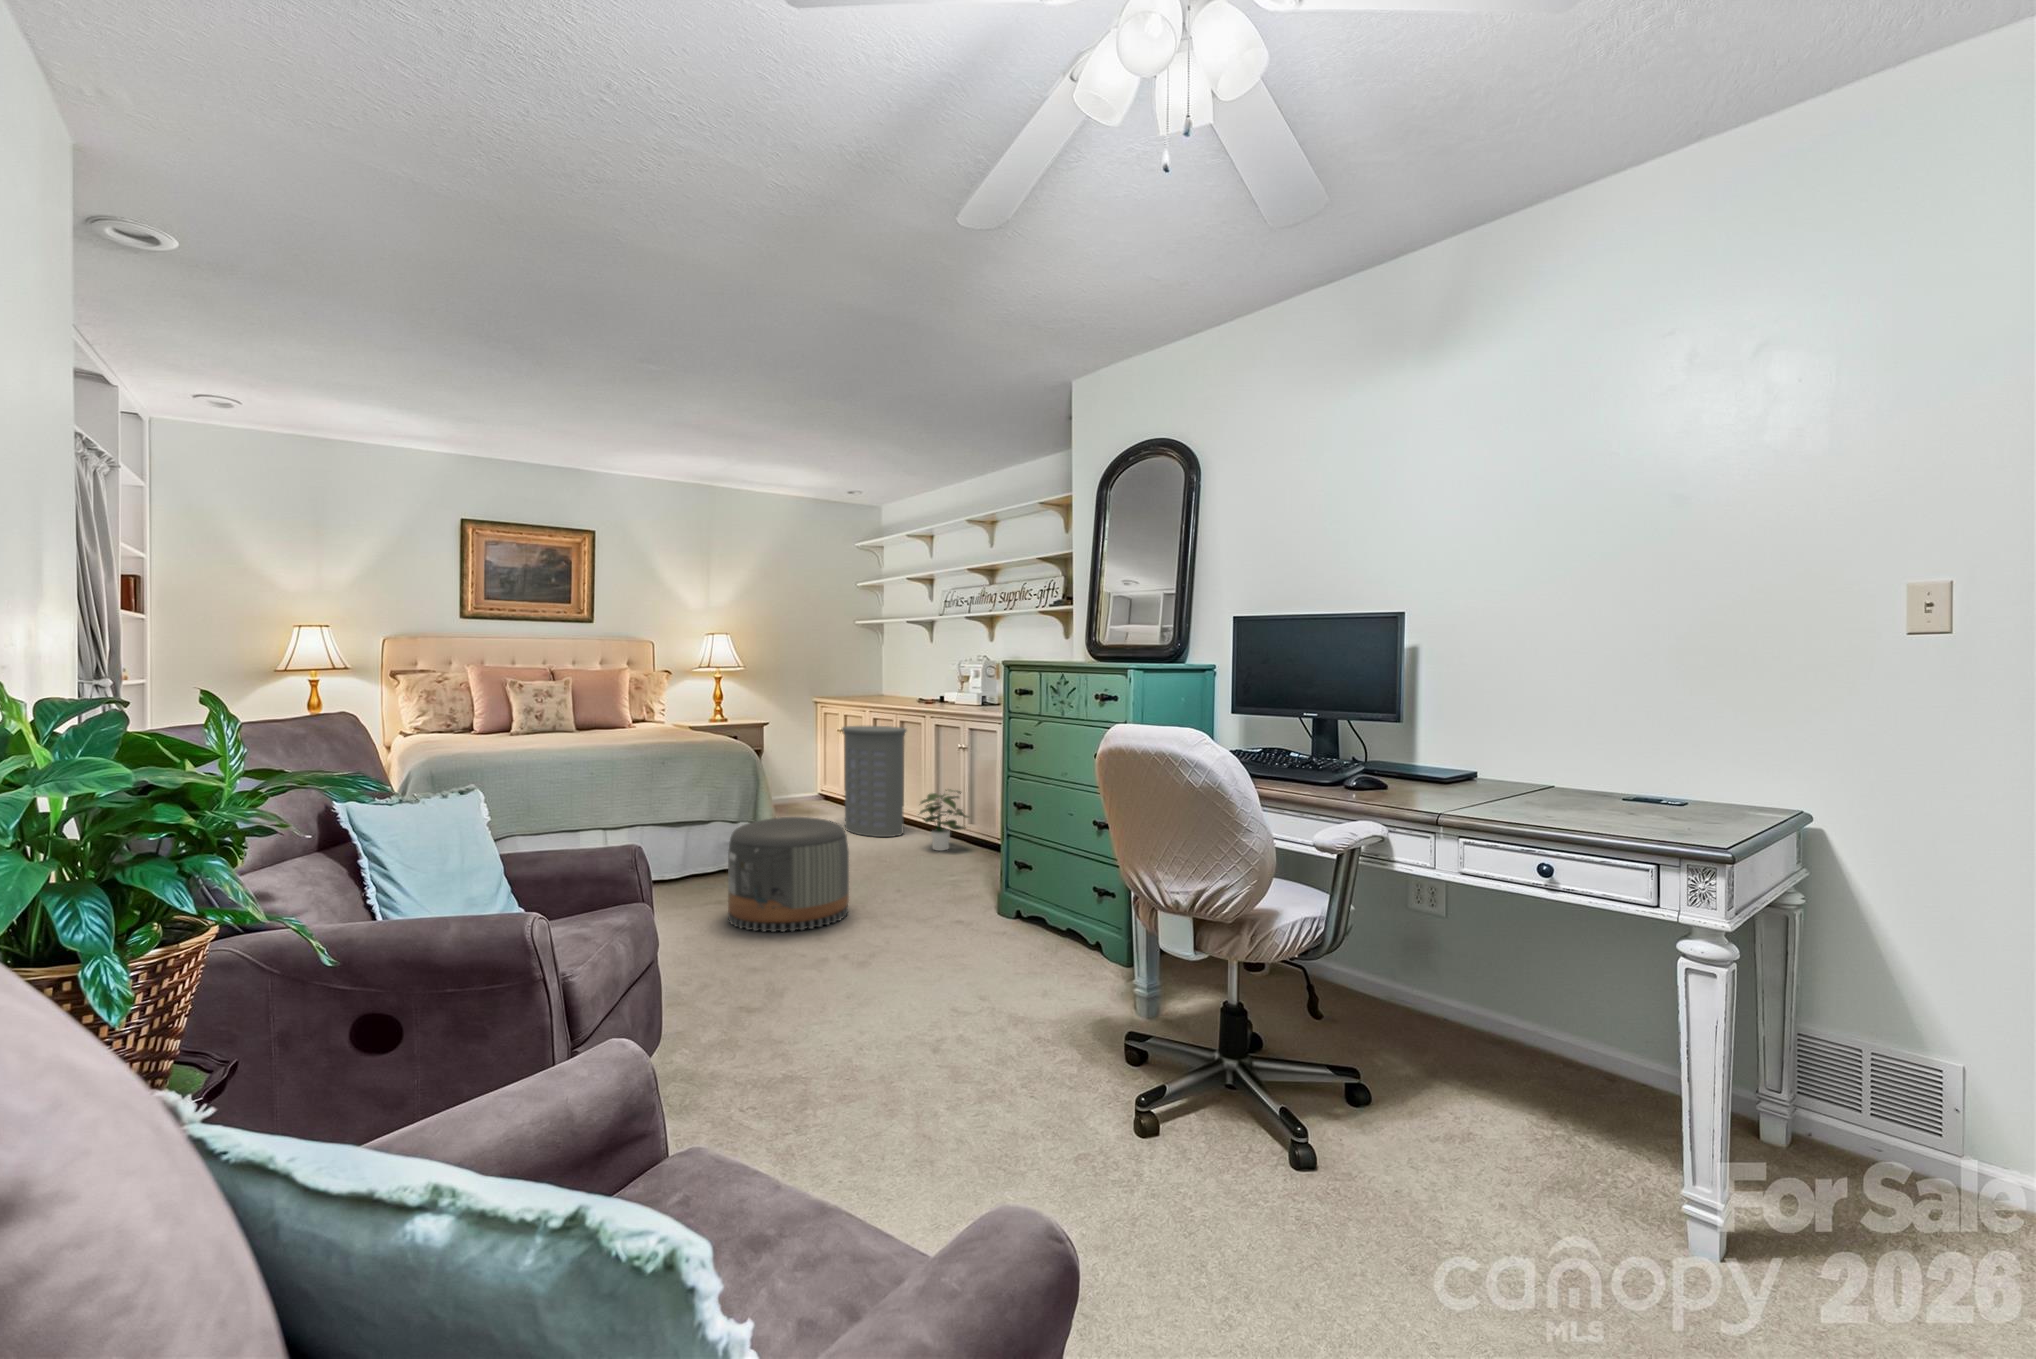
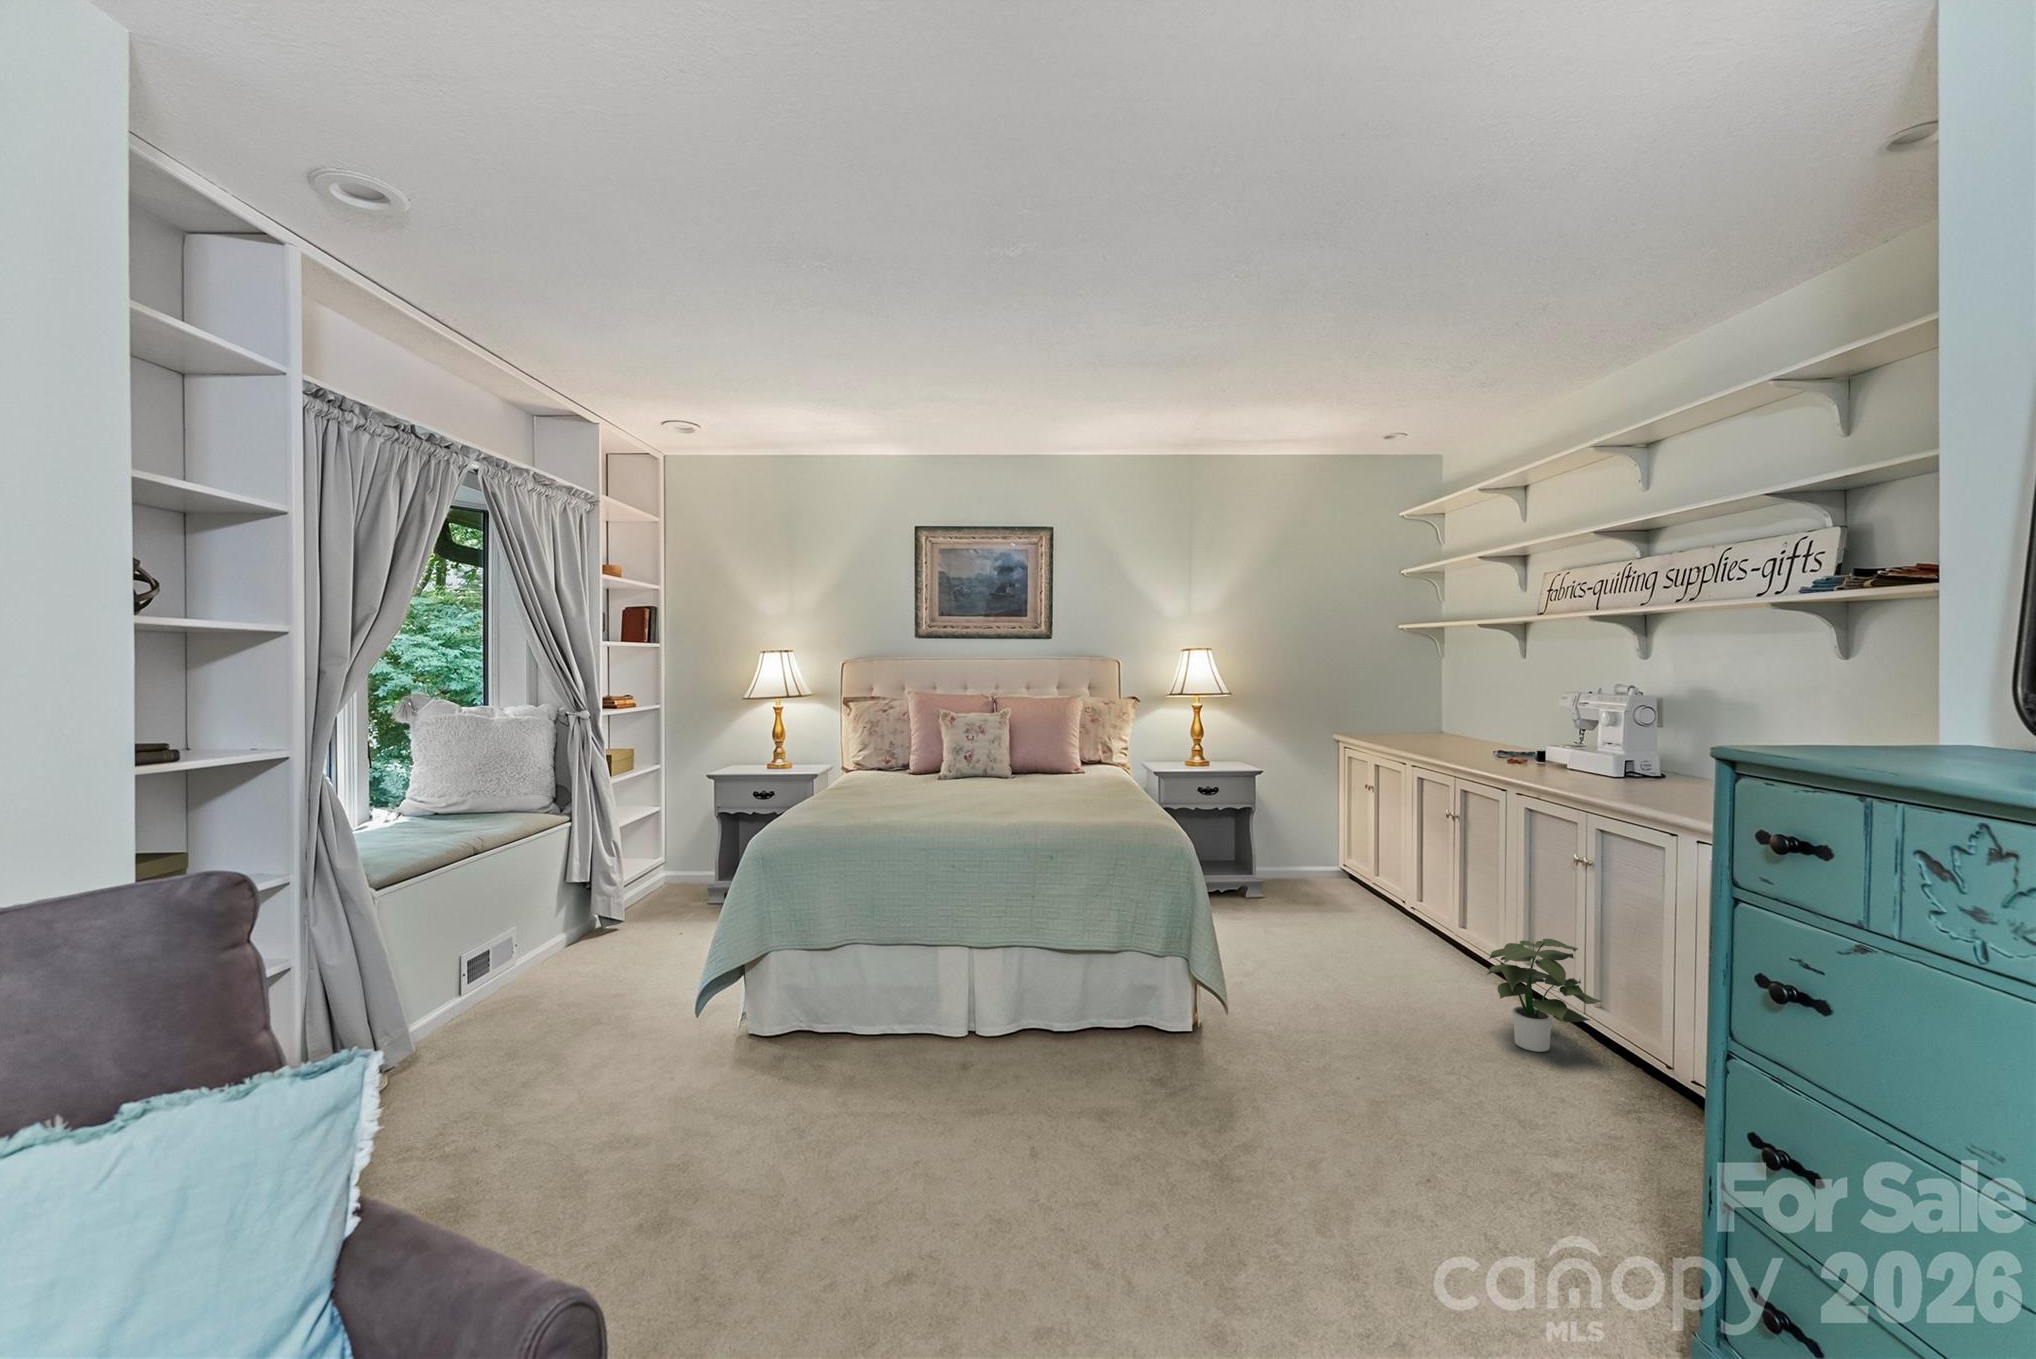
laundry hamper: present [842,726,906,837] -> none [1359,790,1470,988]
pouf: present [728,817,849,932] -> none [1081,1002,1307,1279]

